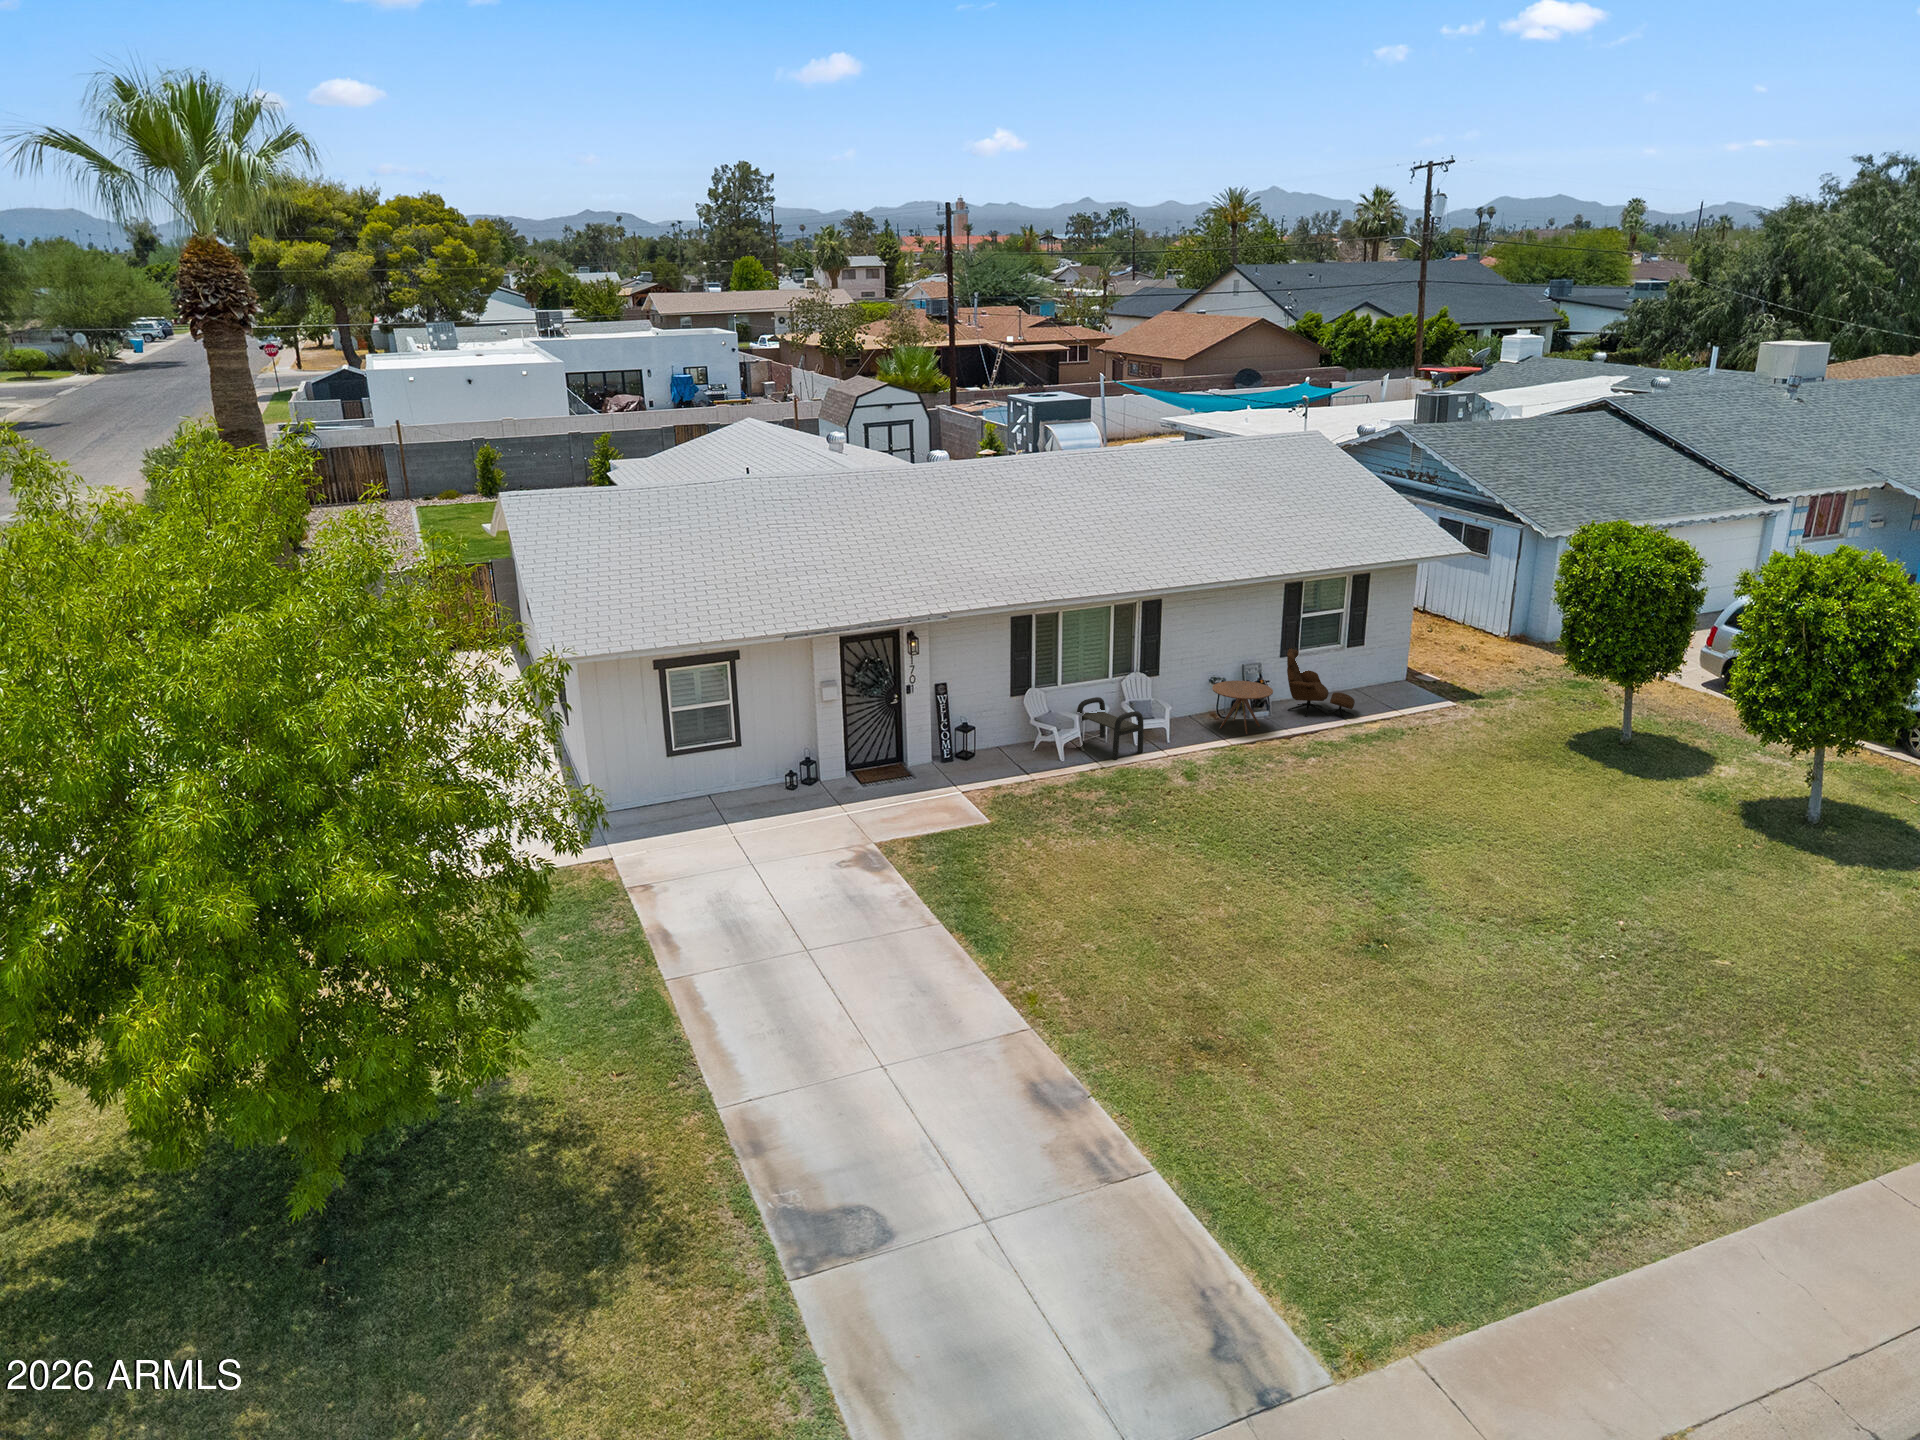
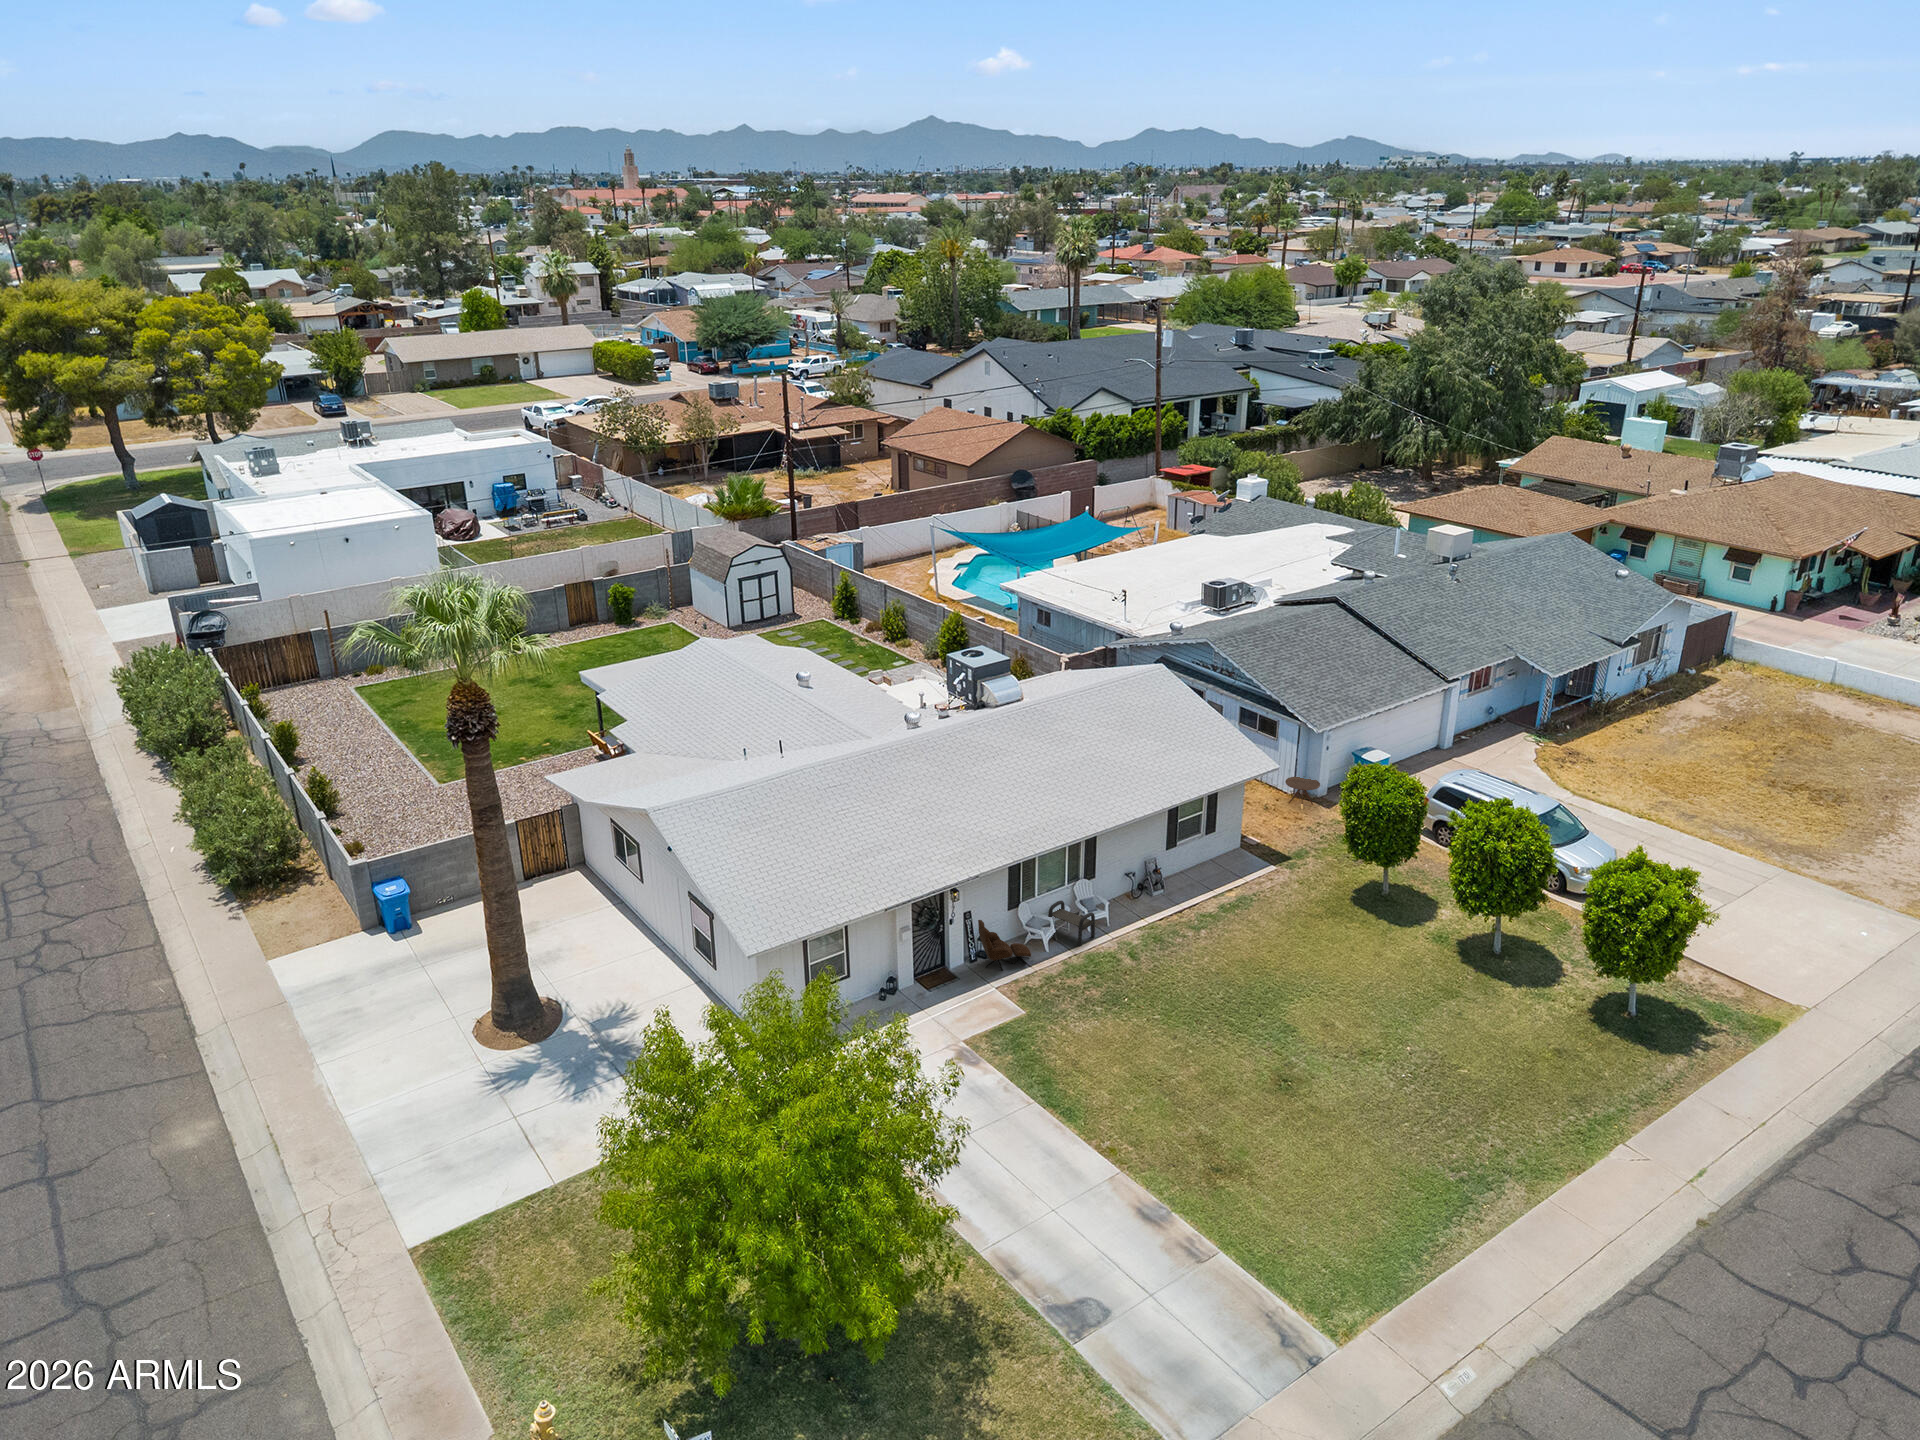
lounge chair: present [1287,648,1355,719] -> present [978,920,1031,971]
round table: present [1212,681,1273,734] -> present [1285,776,1320,804]

